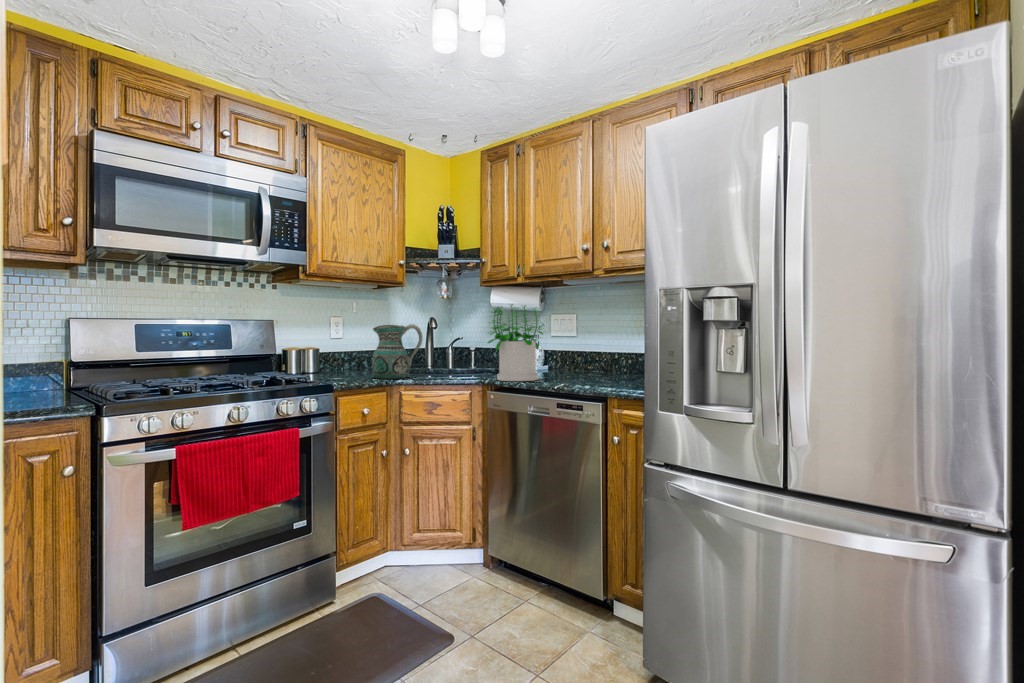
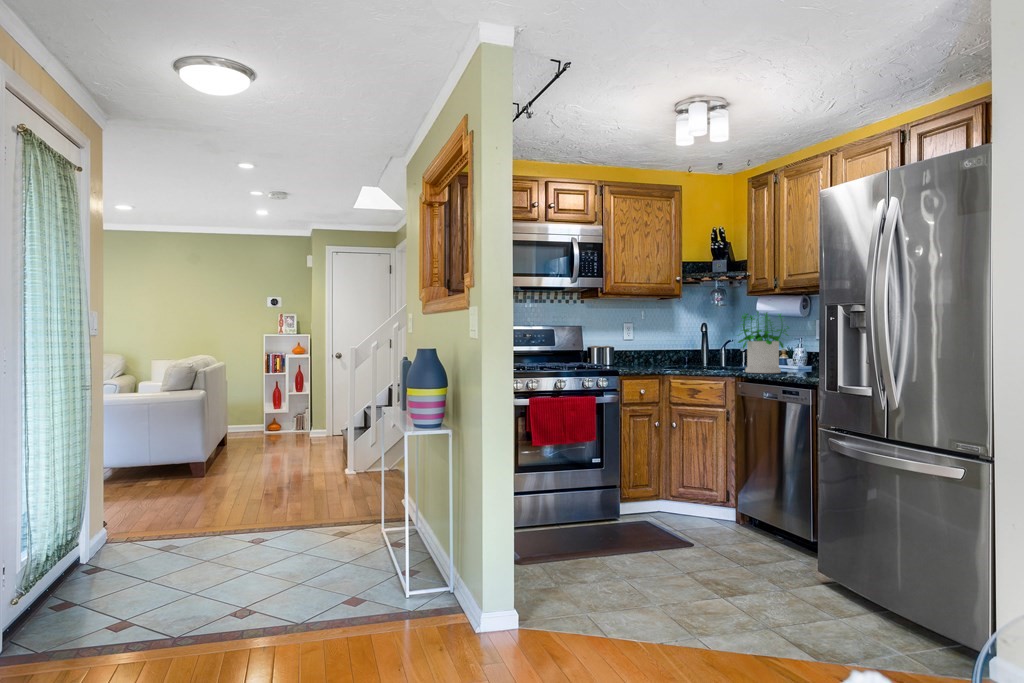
ceramic pitcher: present [372,324,422,379] -> none [649,328,688,369]

